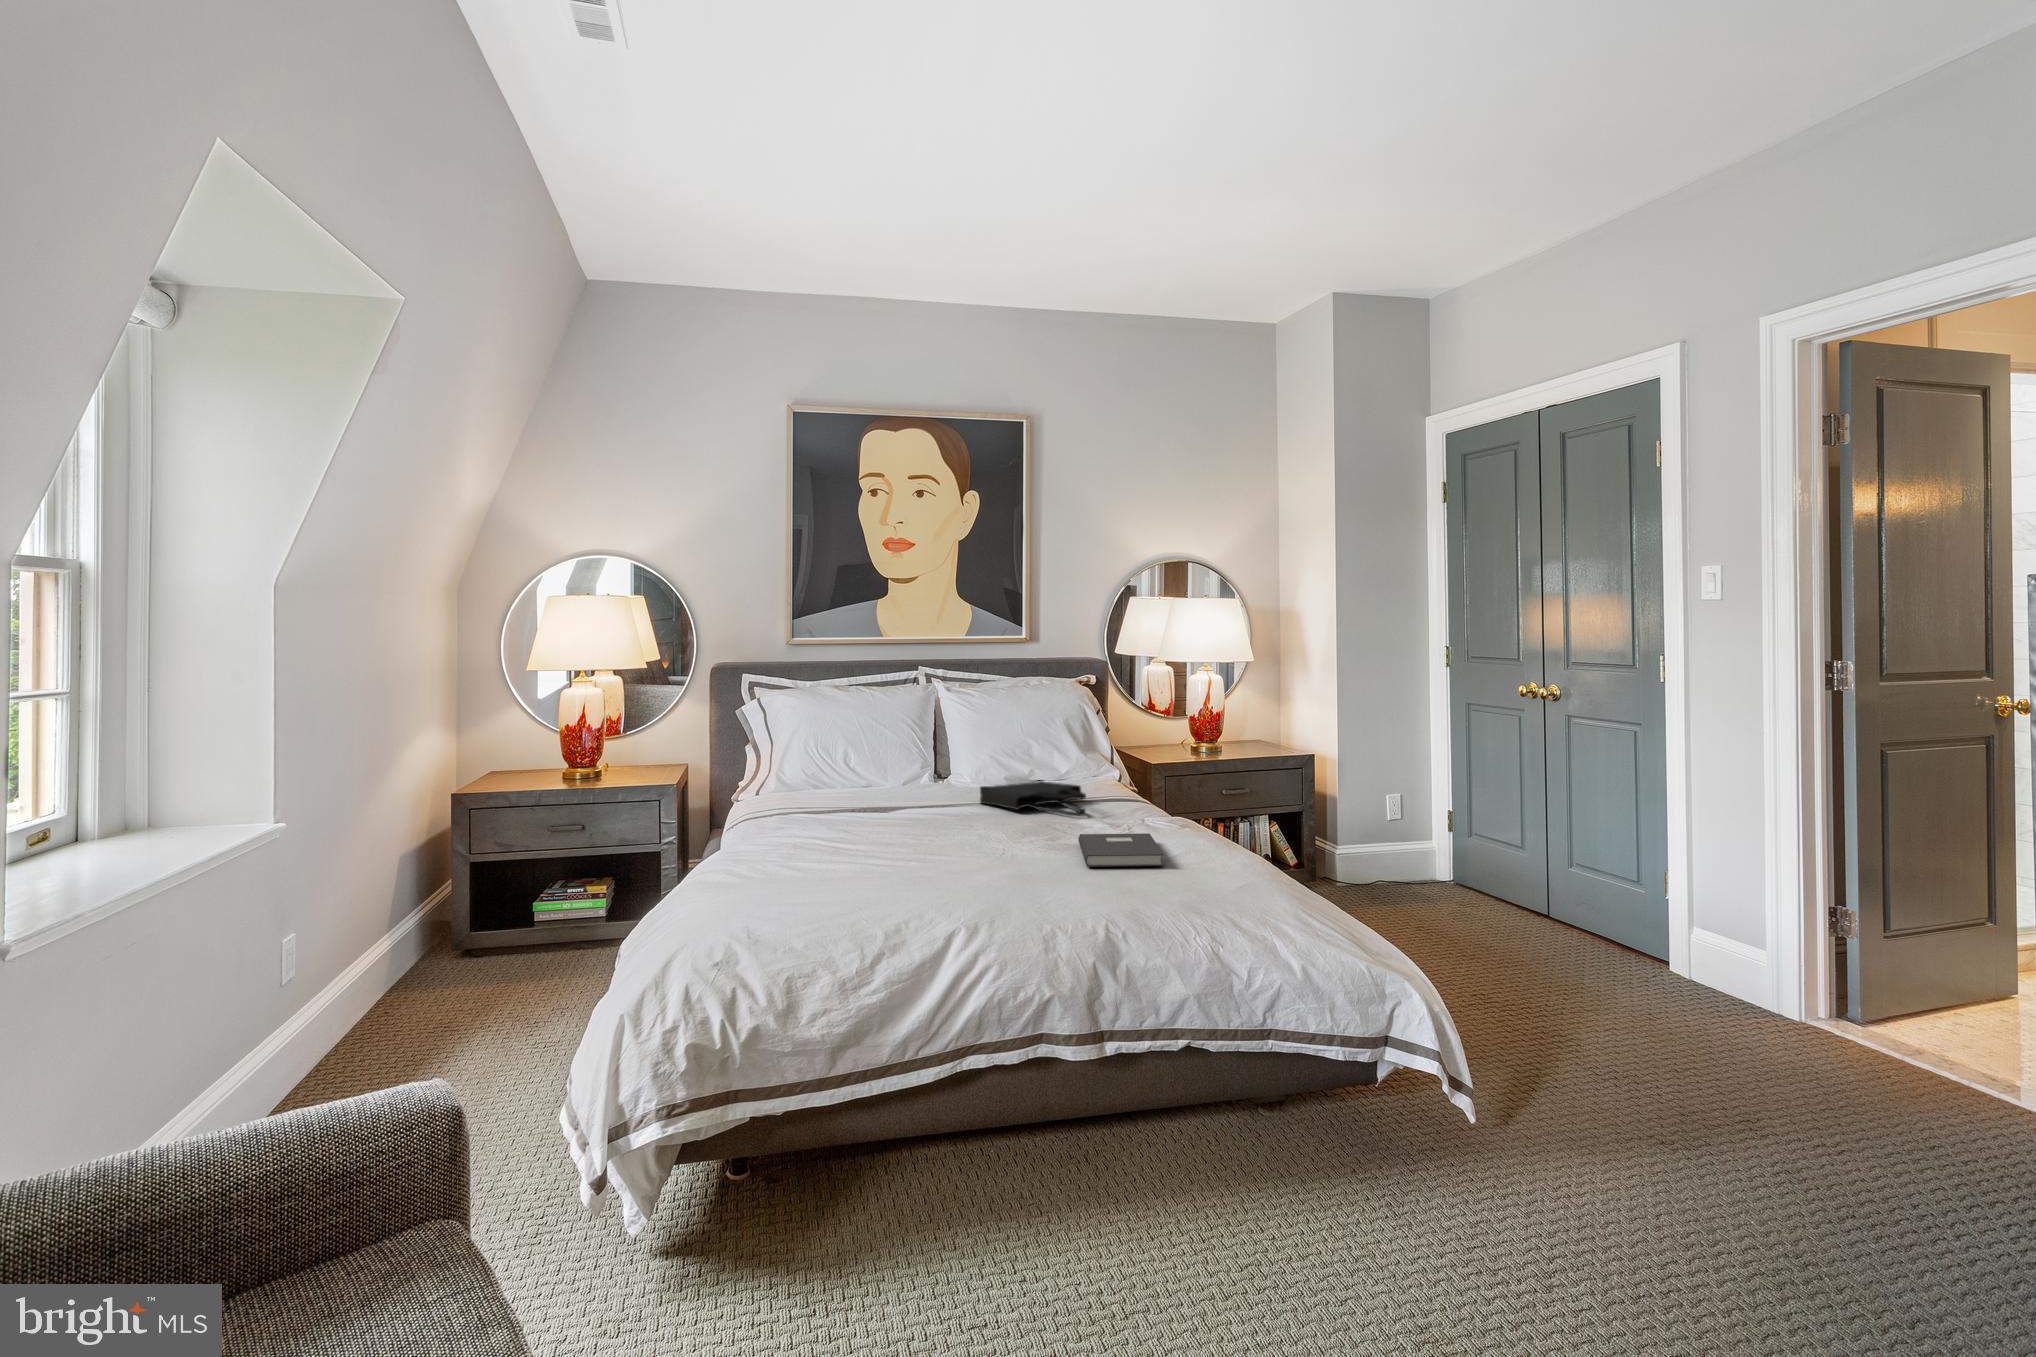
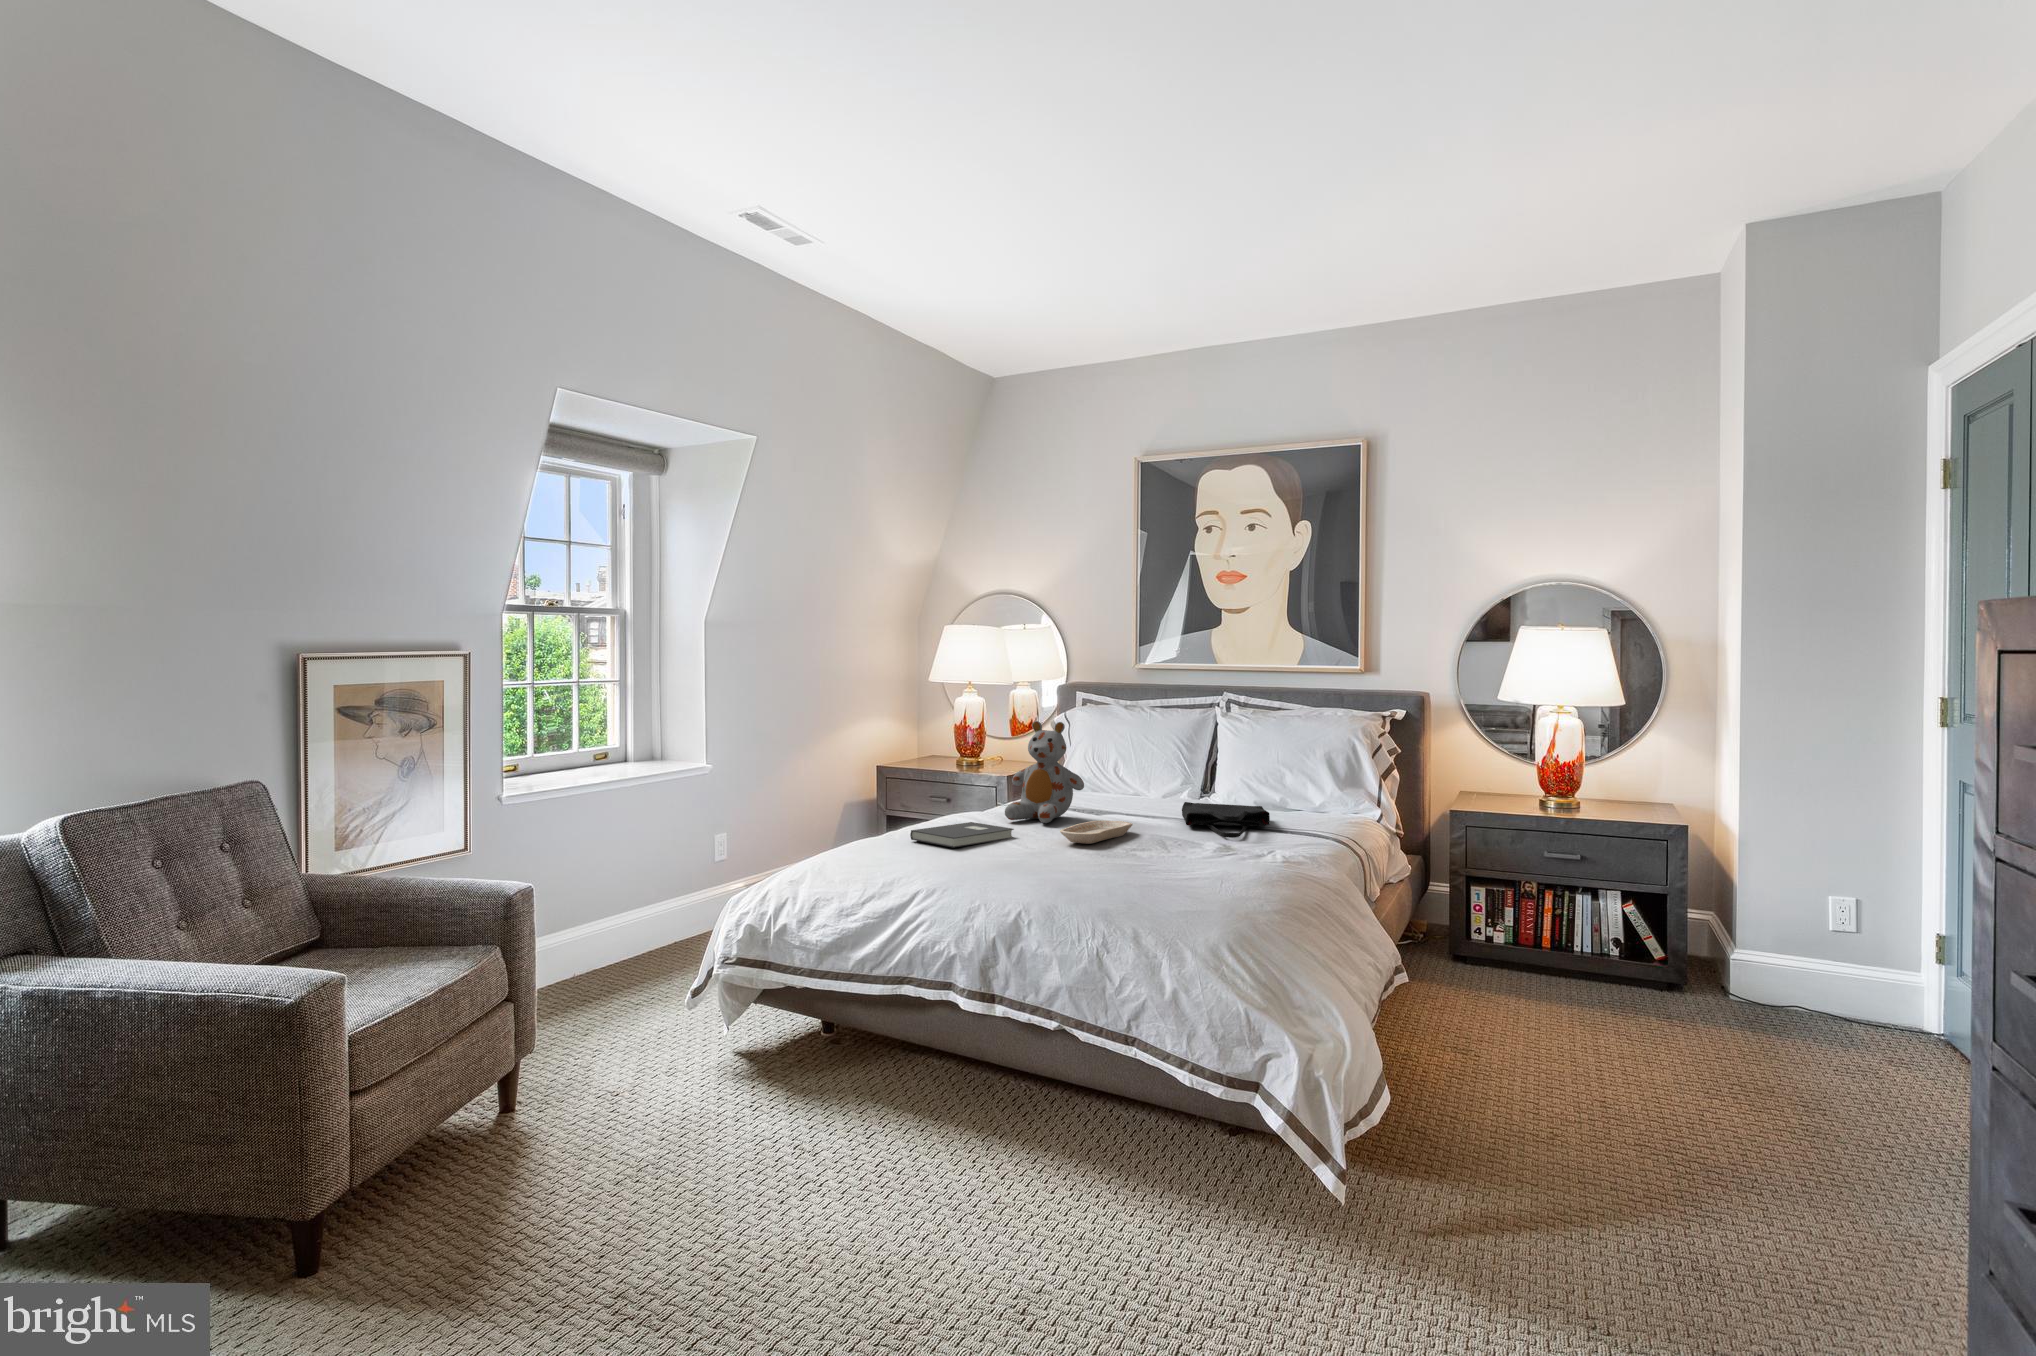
stuffed bear: none [801,712,896,834] -> present [1005,721,1084,823]
tray: none [941,816,1003,847] -> present [1060,820,1133,844]
book: present [1078,833,1164,867] -> present [910,822,1014,848]

